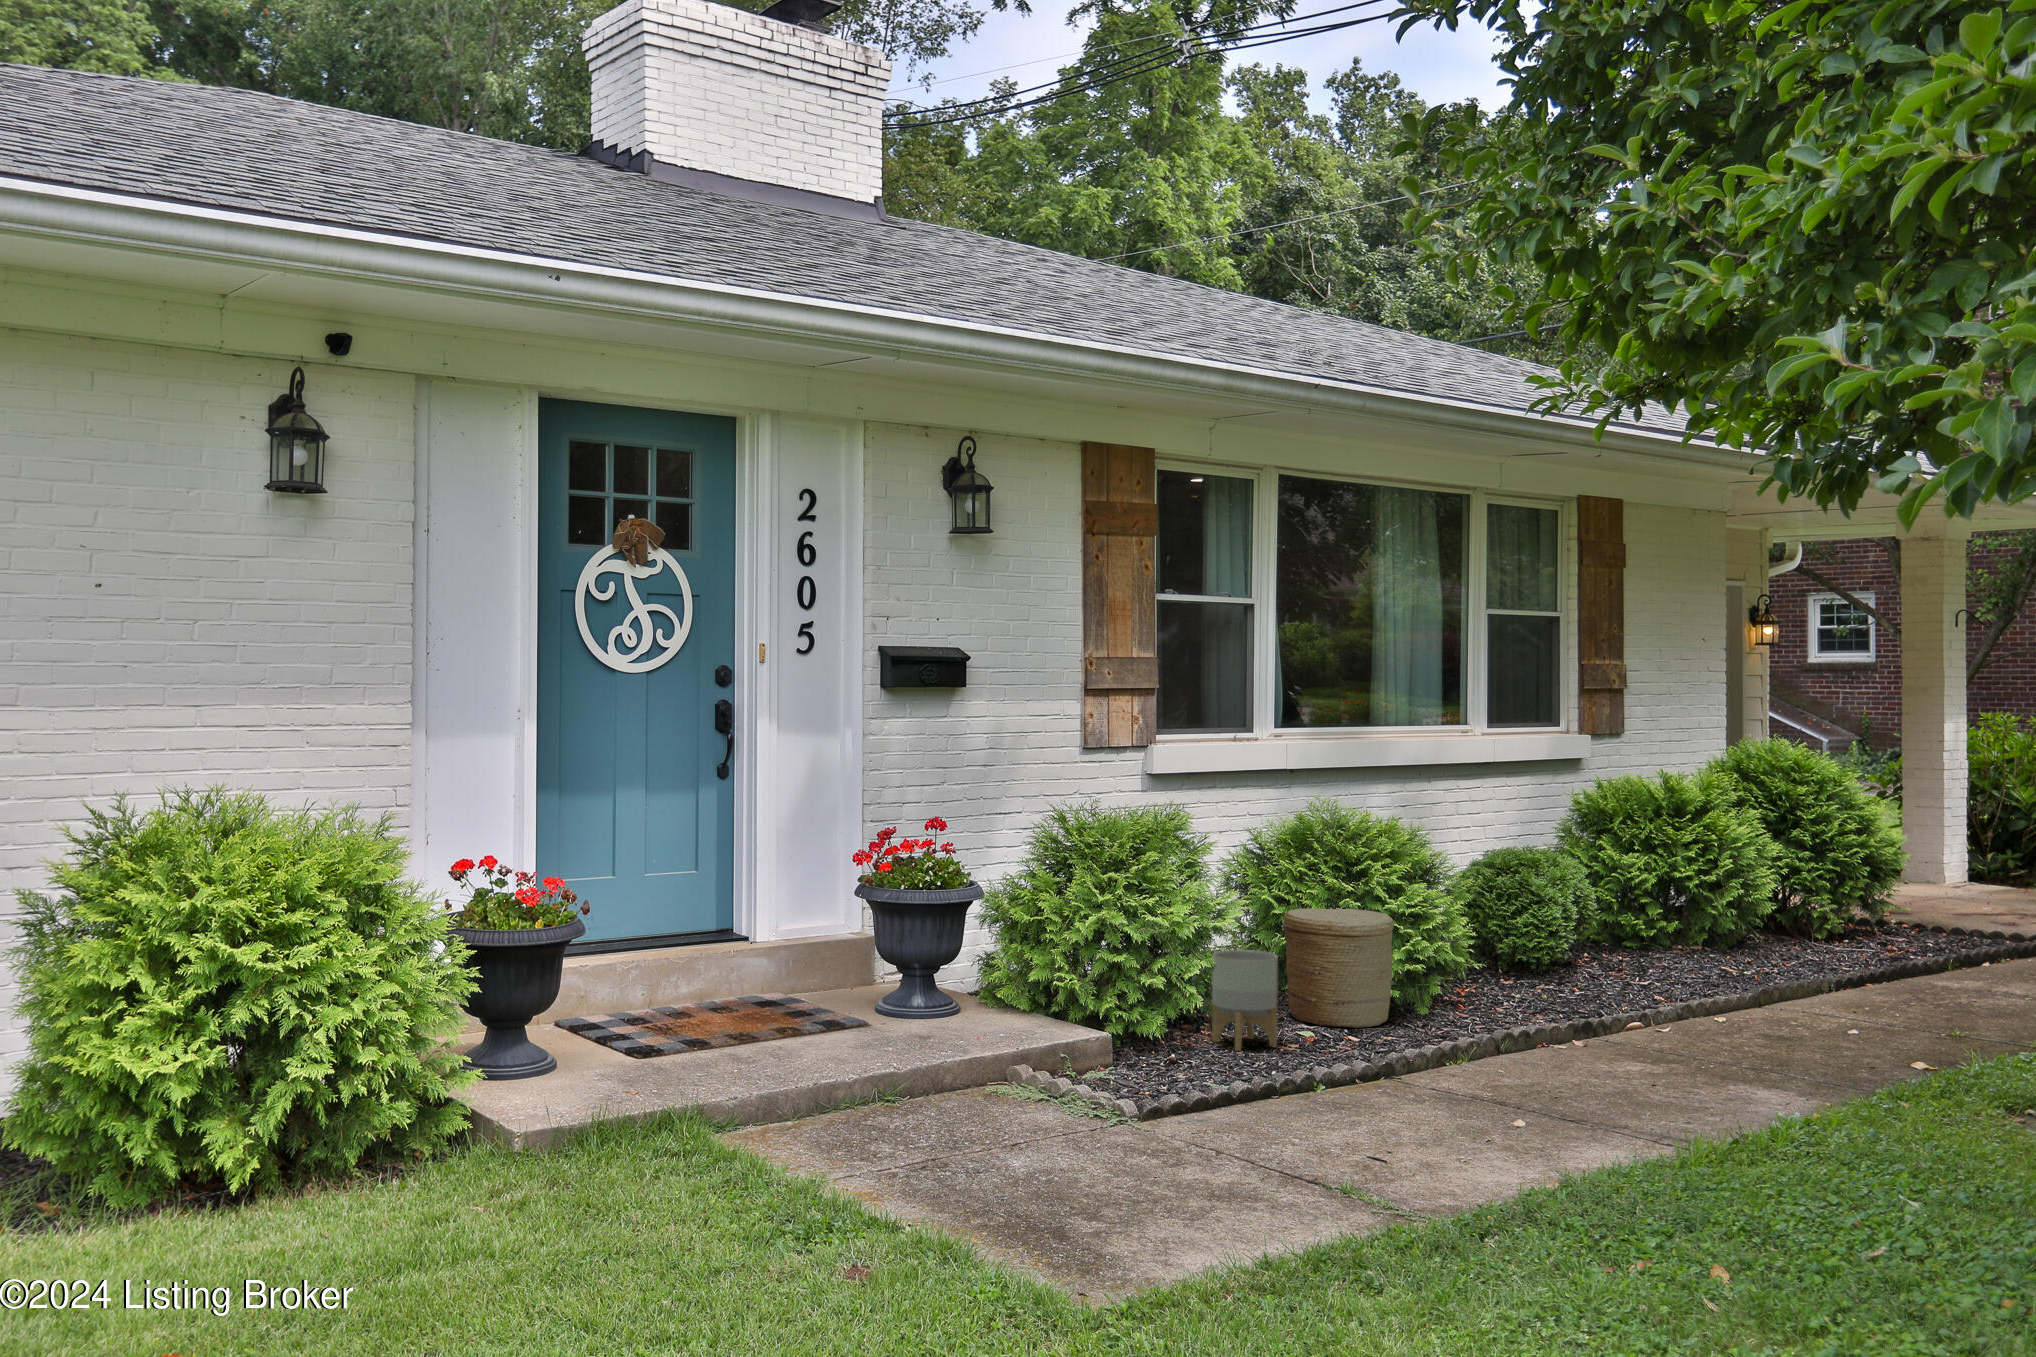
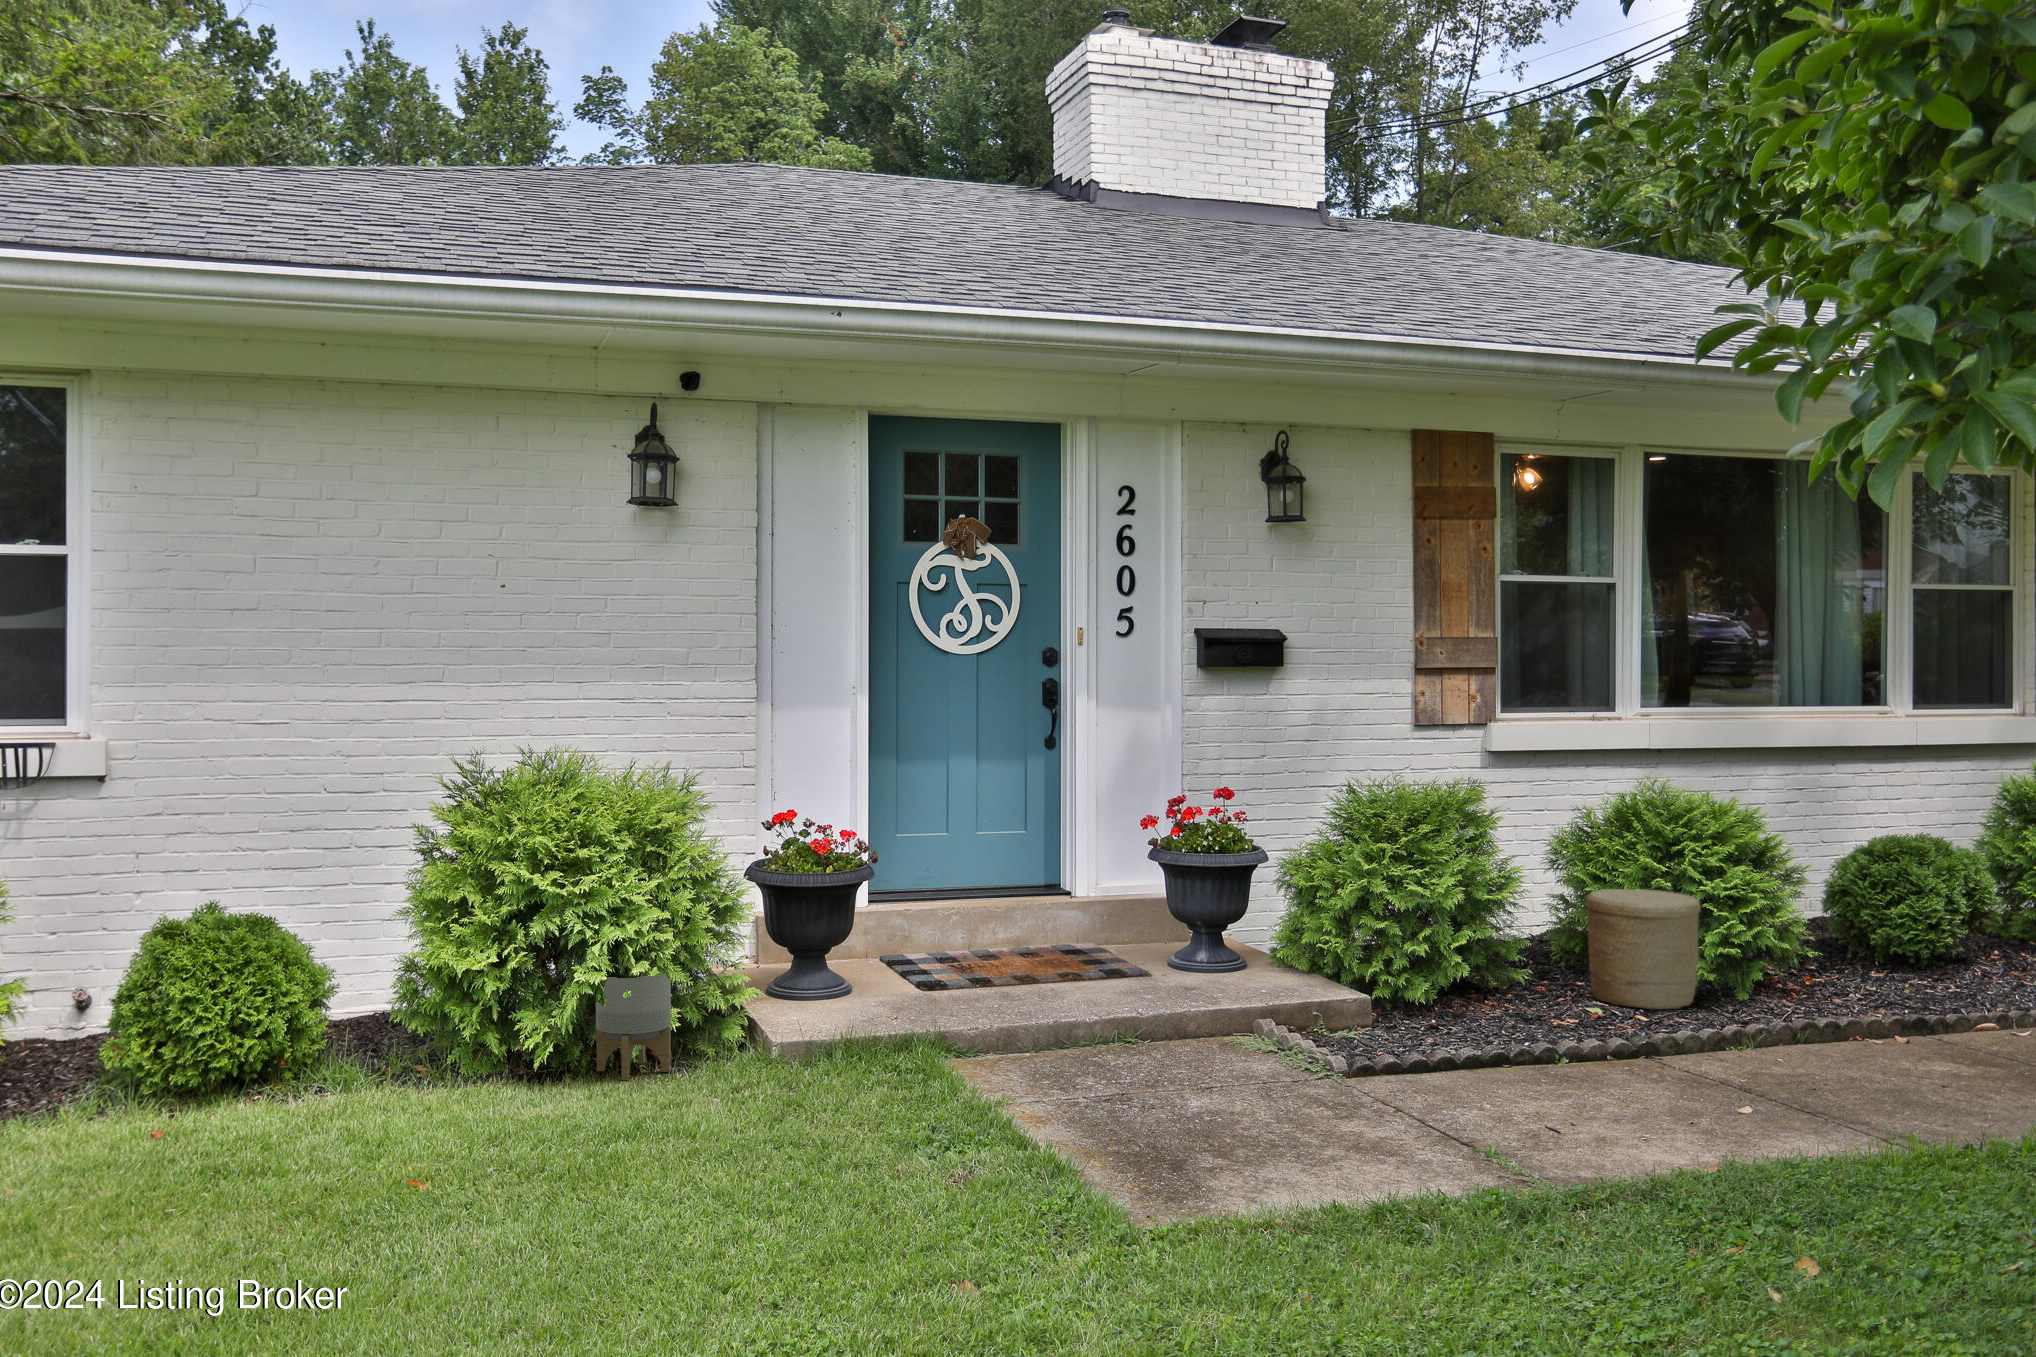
planter: present [1212,950,1278,1051] -> present [596,973,671,1080]

